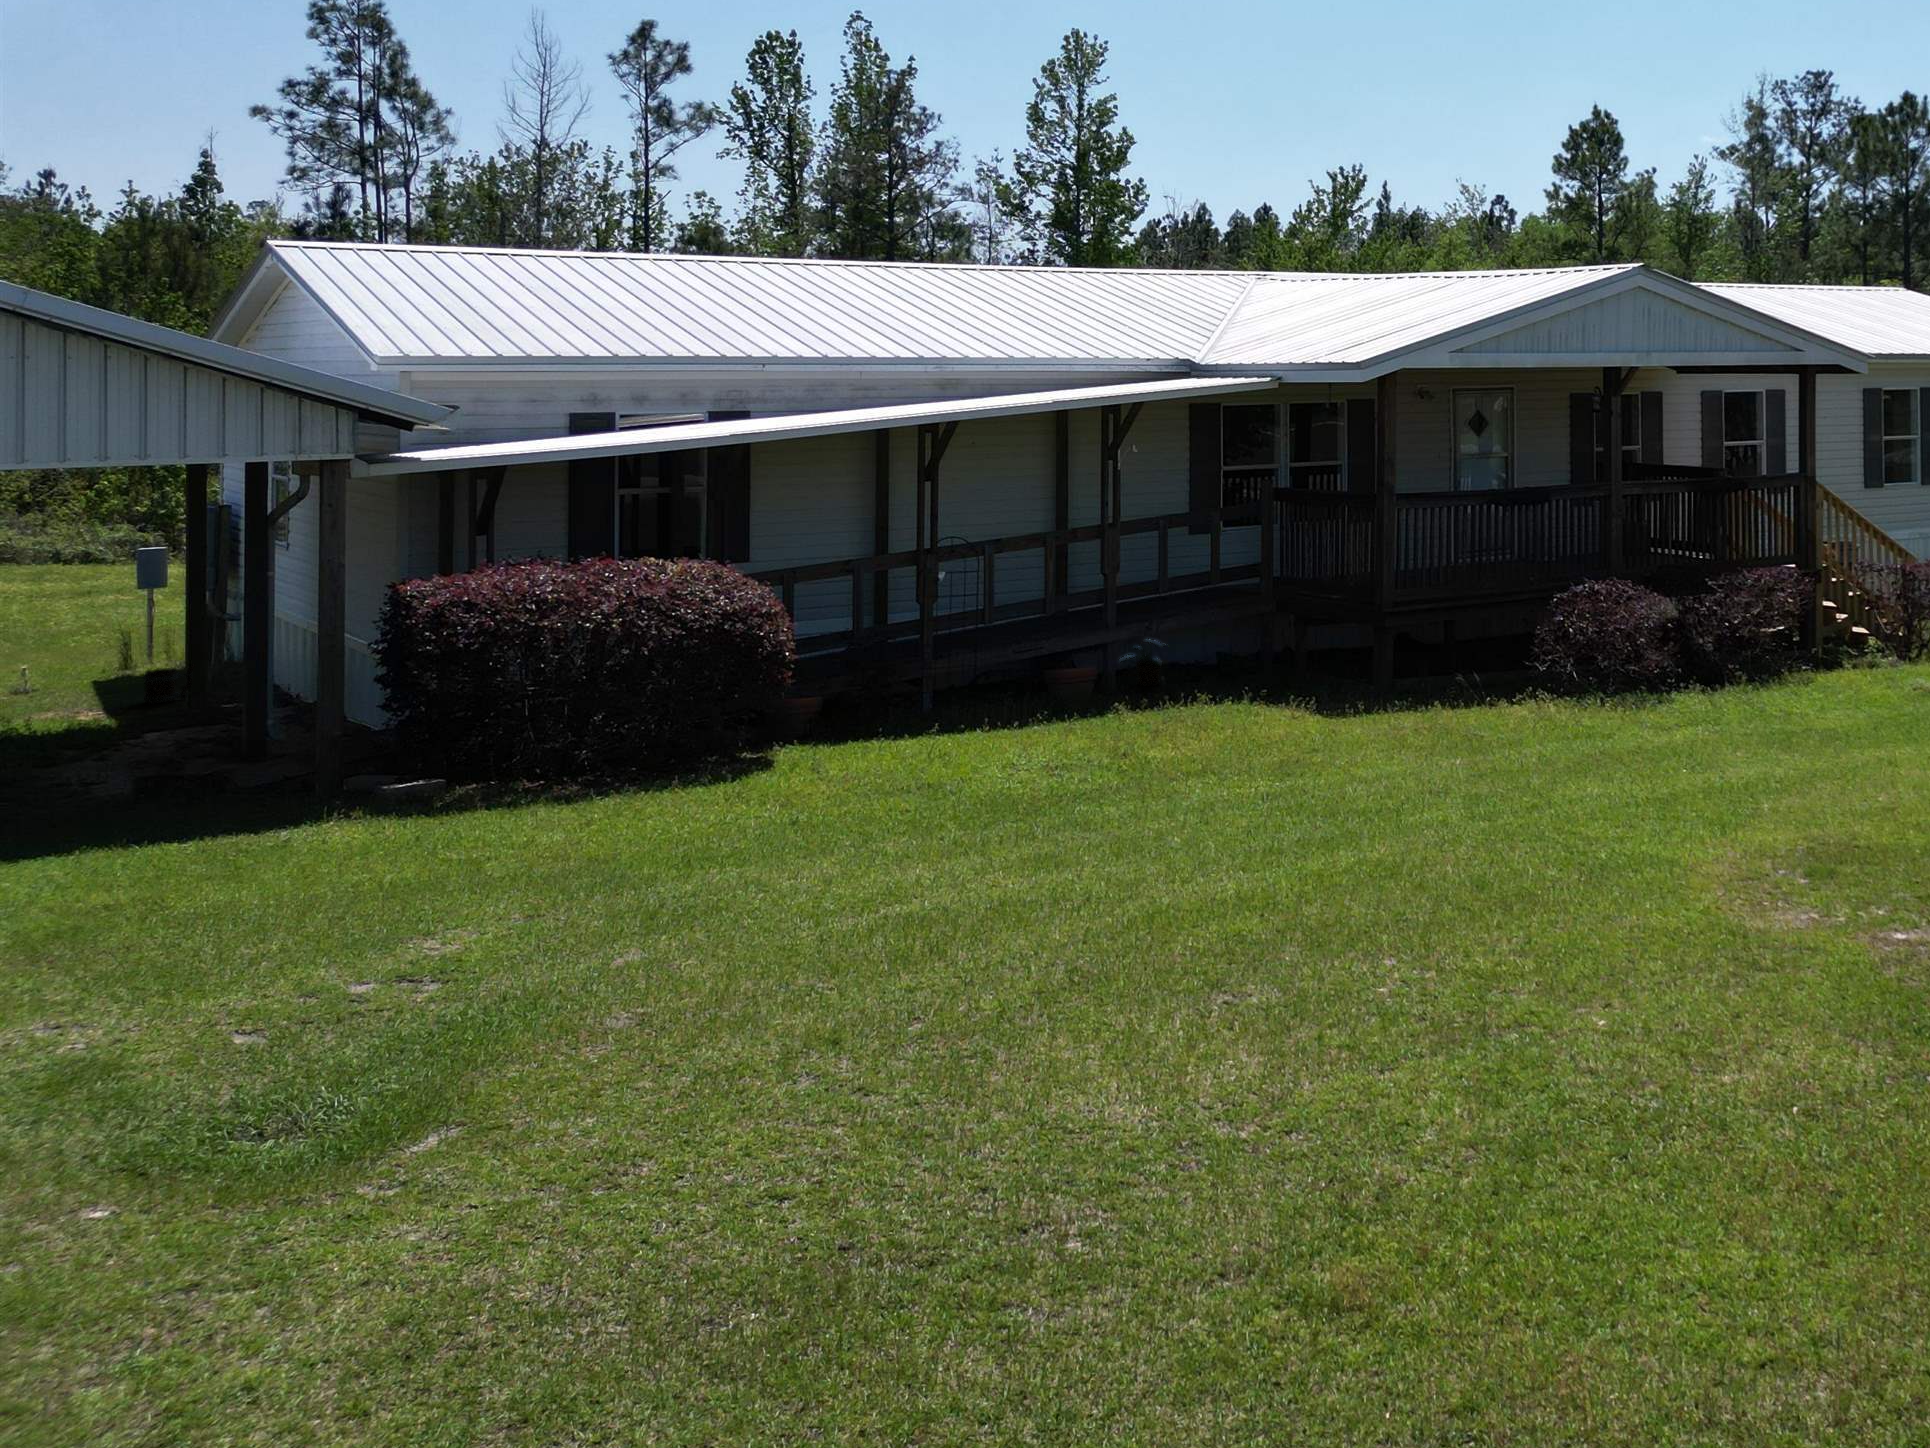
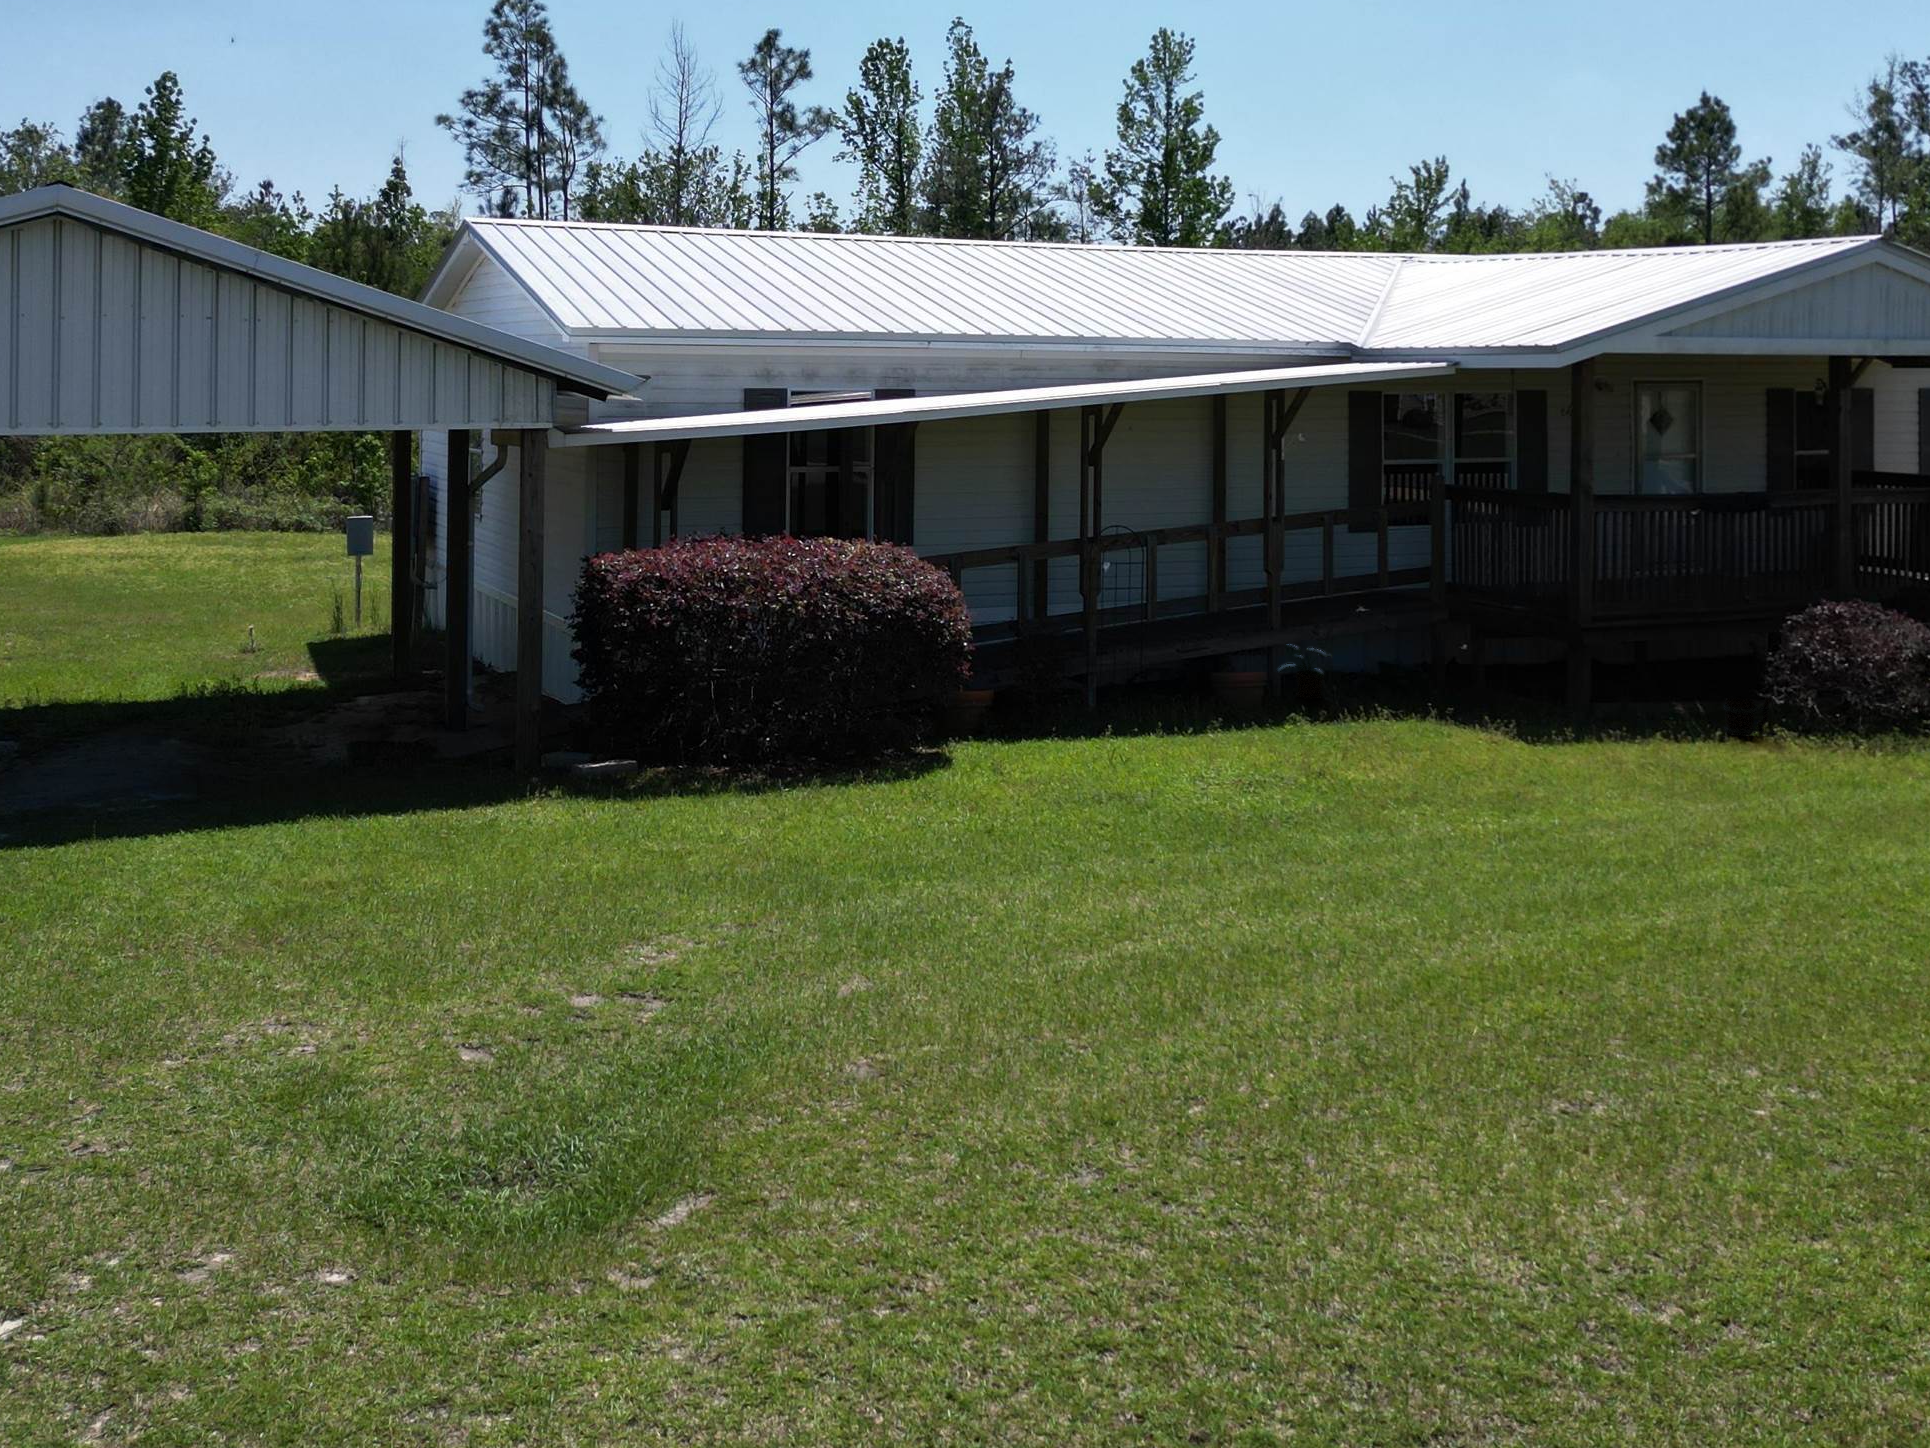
bucket: present [143,665,195,704] -> present [1723,698,1771,737]

